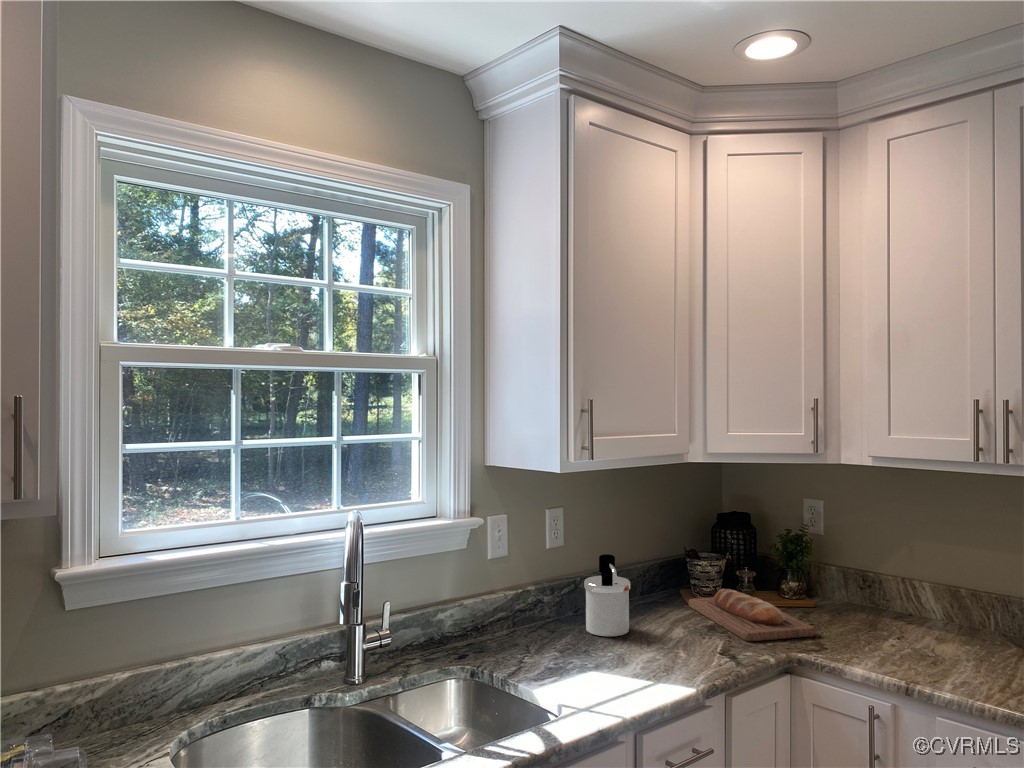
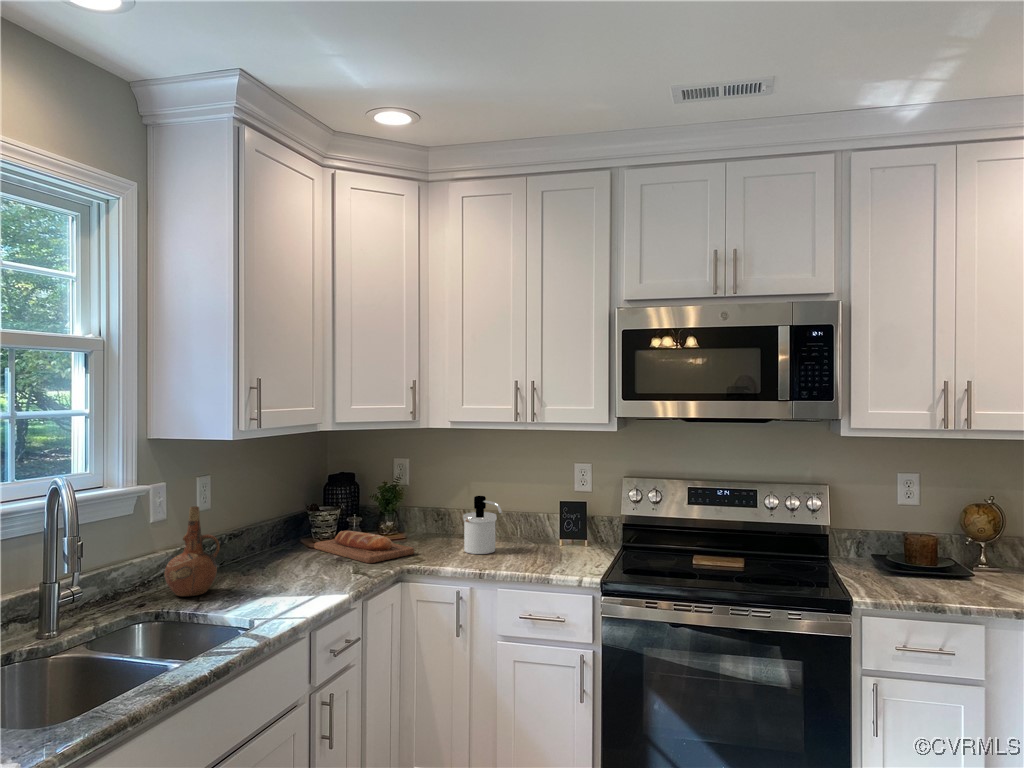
ceramic pitcher: none [495,547,553,652] -> present [165,506,220,596]
soap dispenser: present [584,554,630,636] -> present [463,496,502,554]

